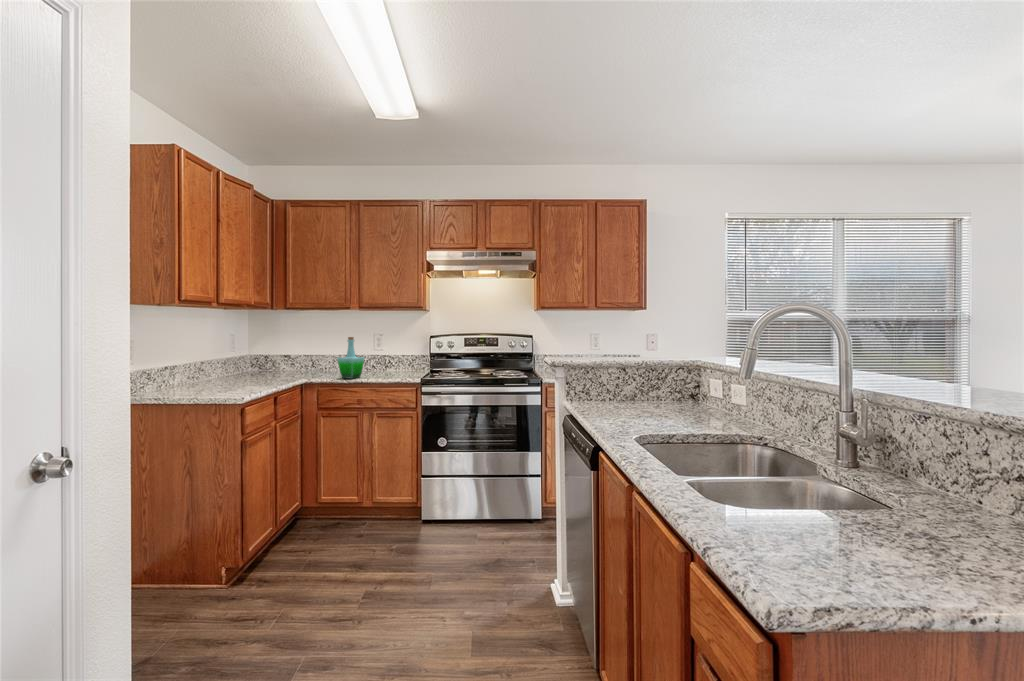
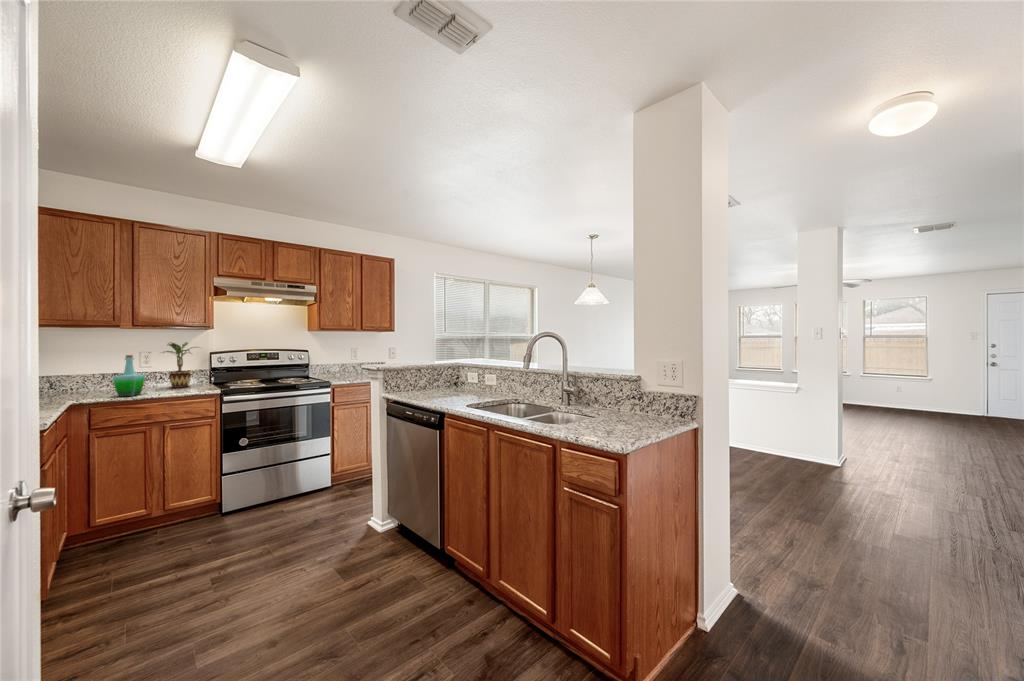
potted plant: none [383,325,418,373] -> present [163,342,196,388]

